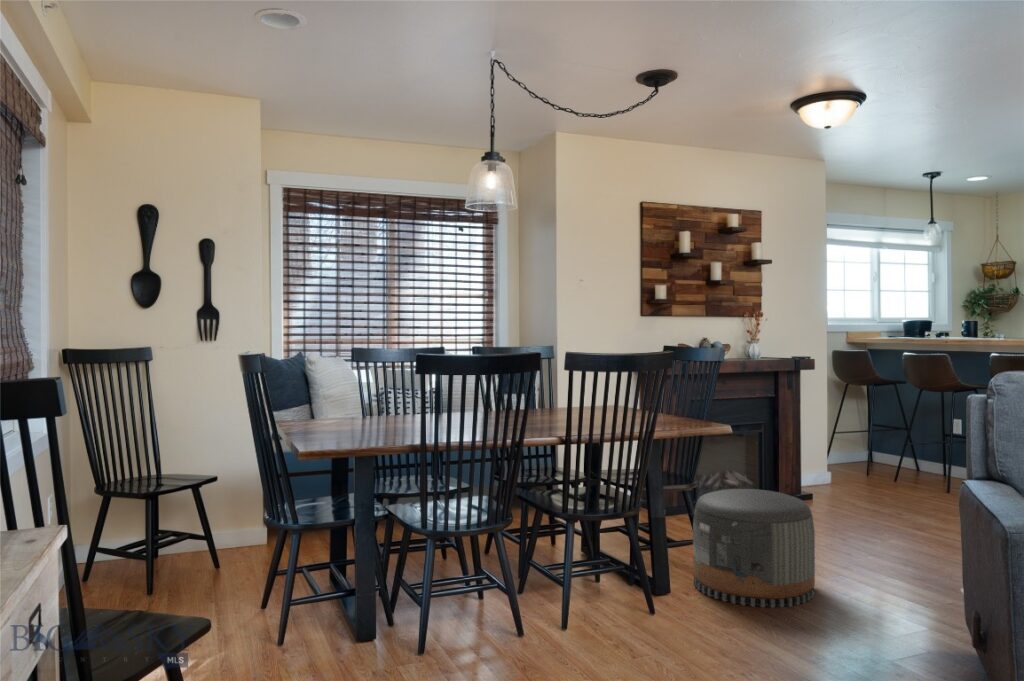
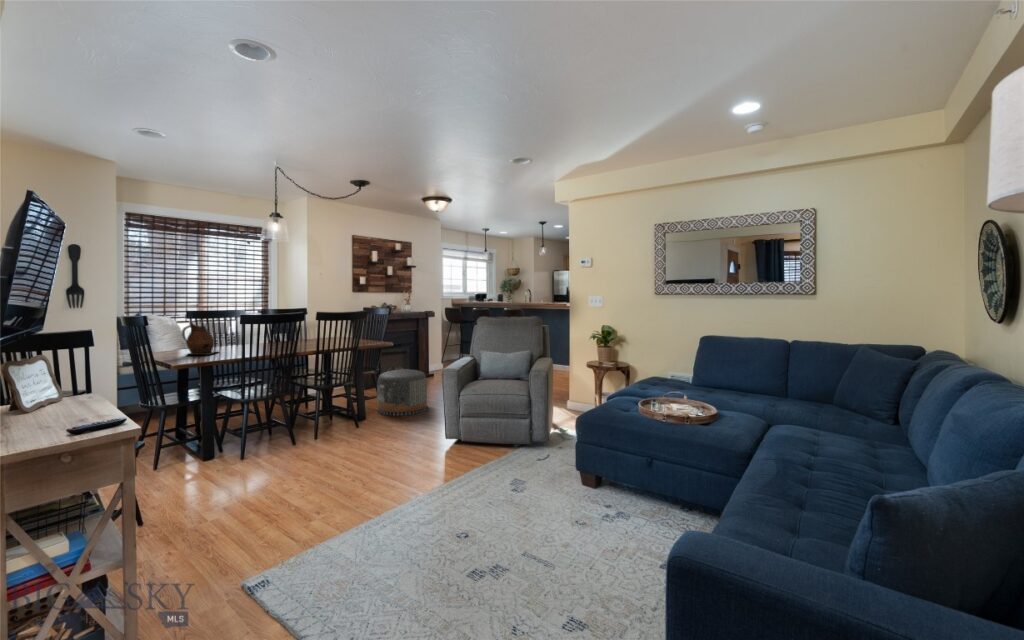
ceramic pitcher: none [319,366,384,434] -> present [182,323,216,355]

